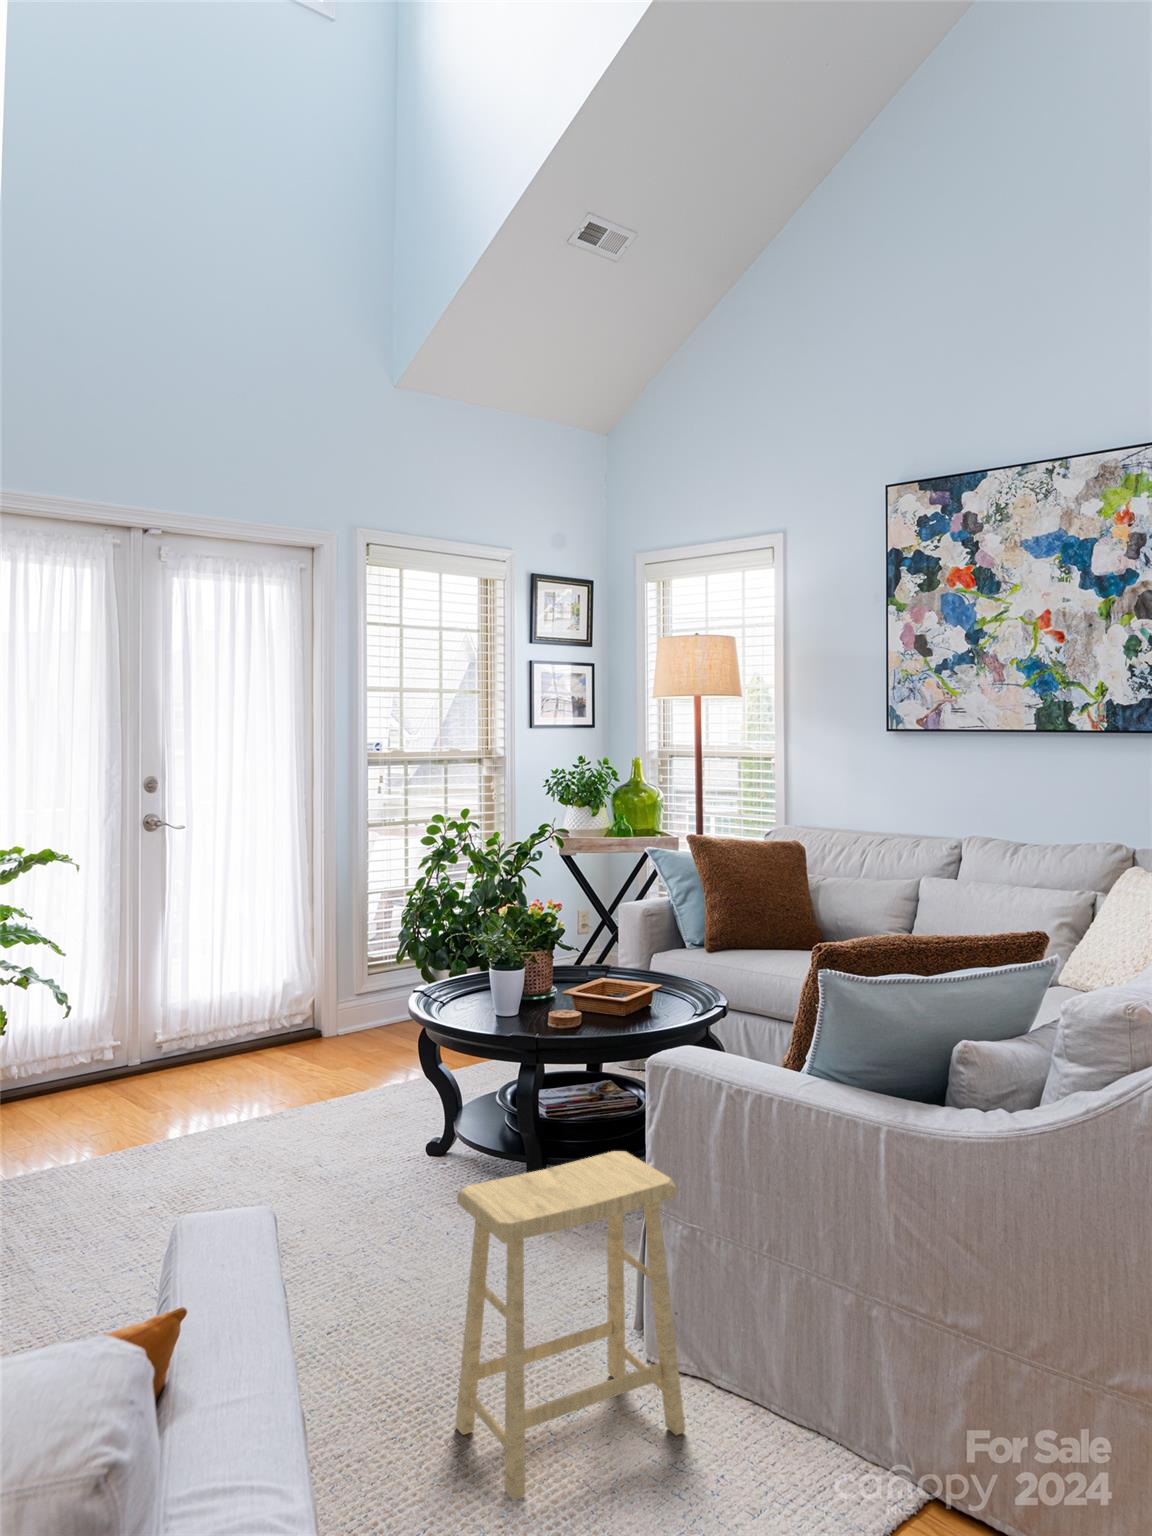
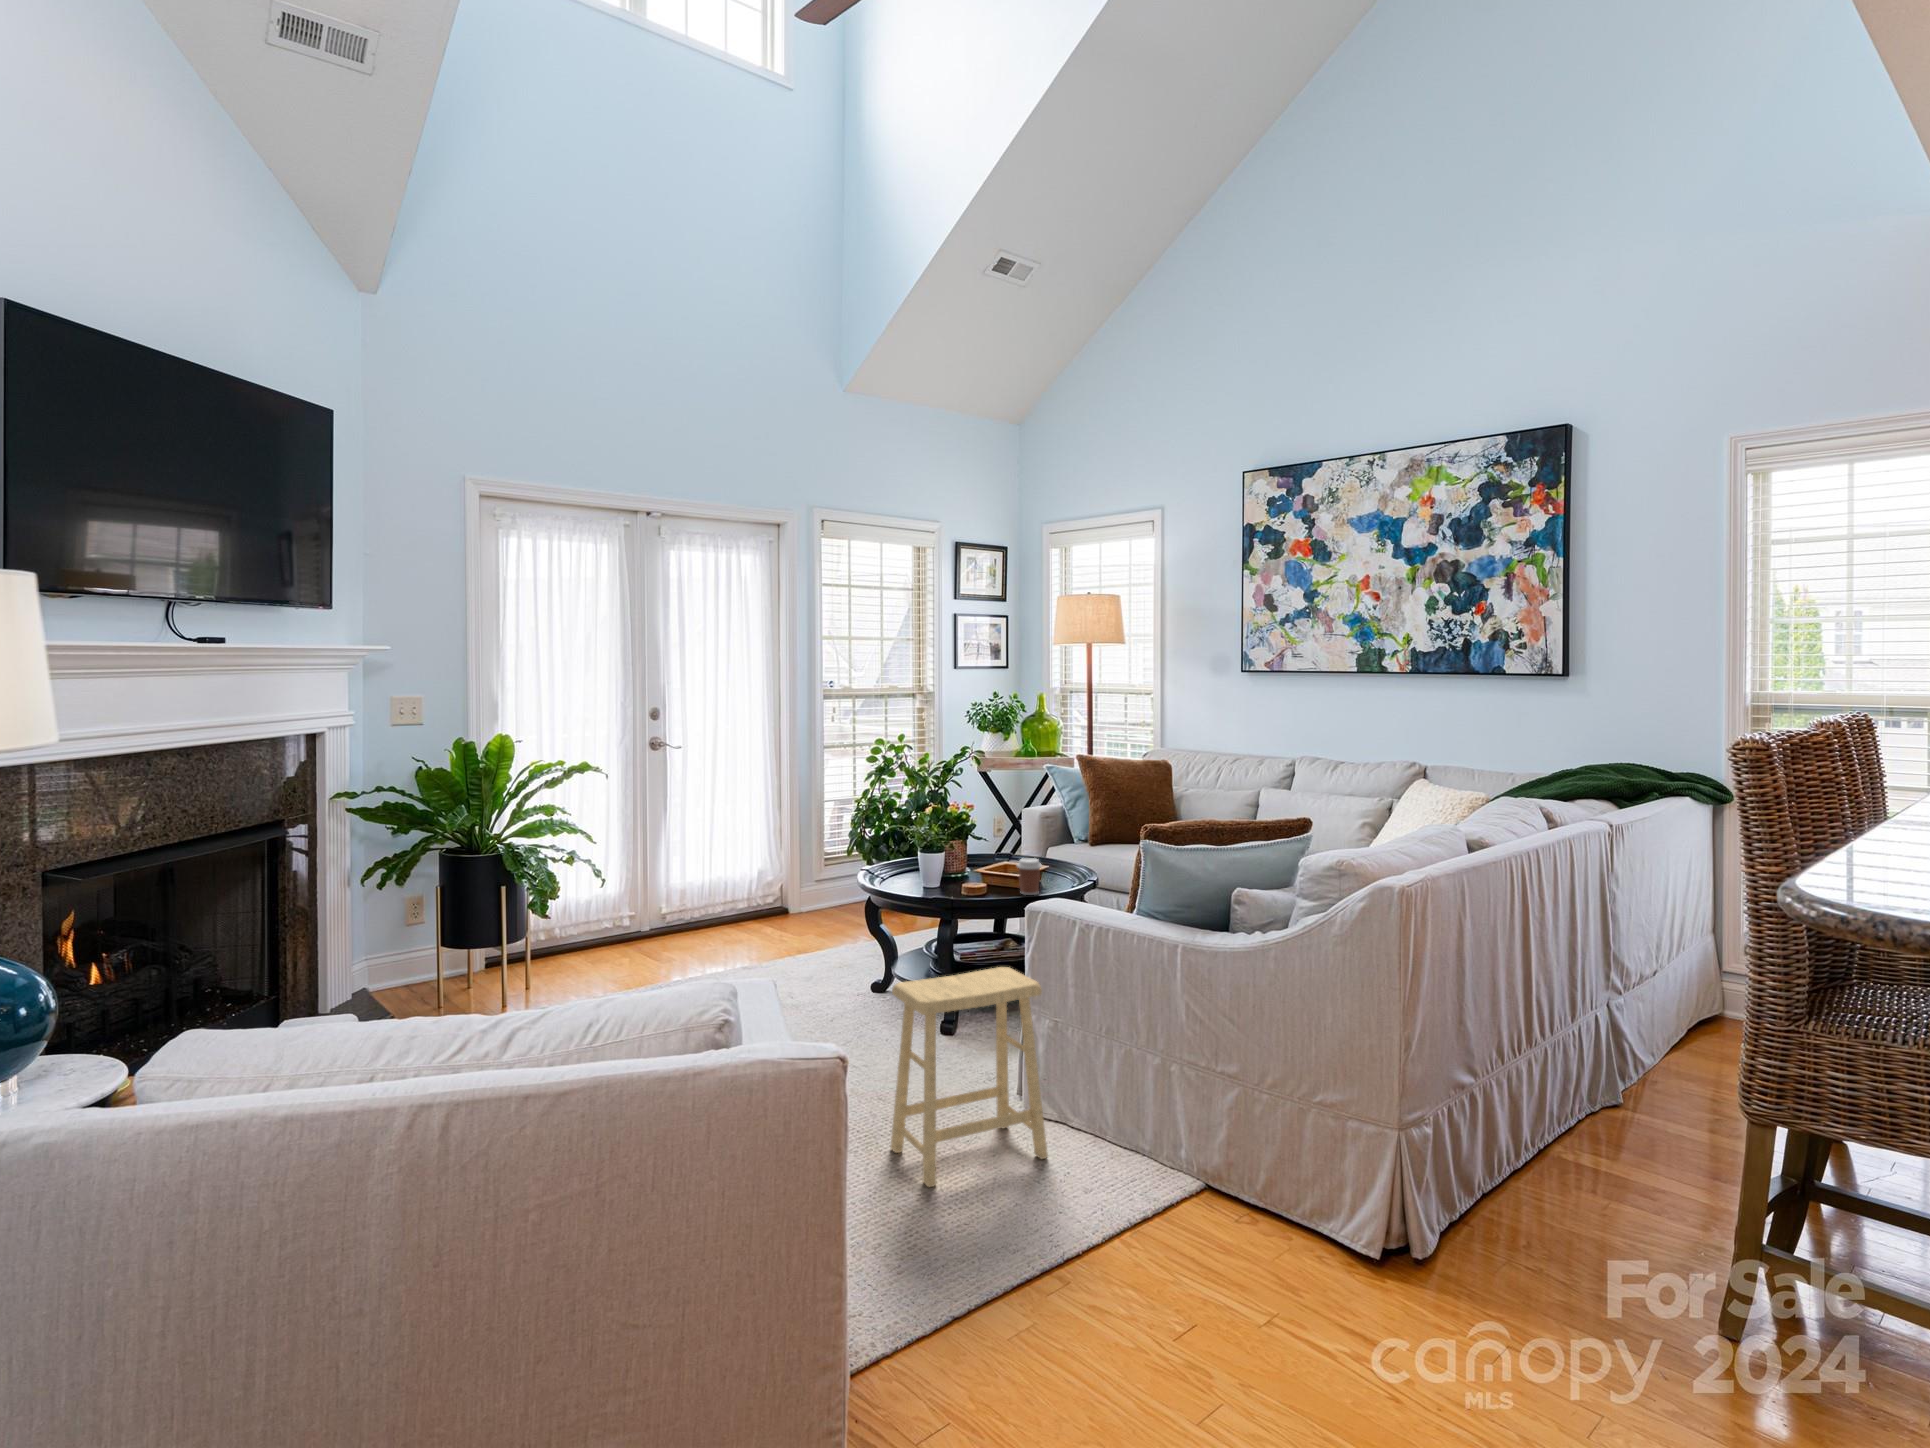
coffee cup: none [623,977,656,1027] -> present [1017,858,1042,895]

